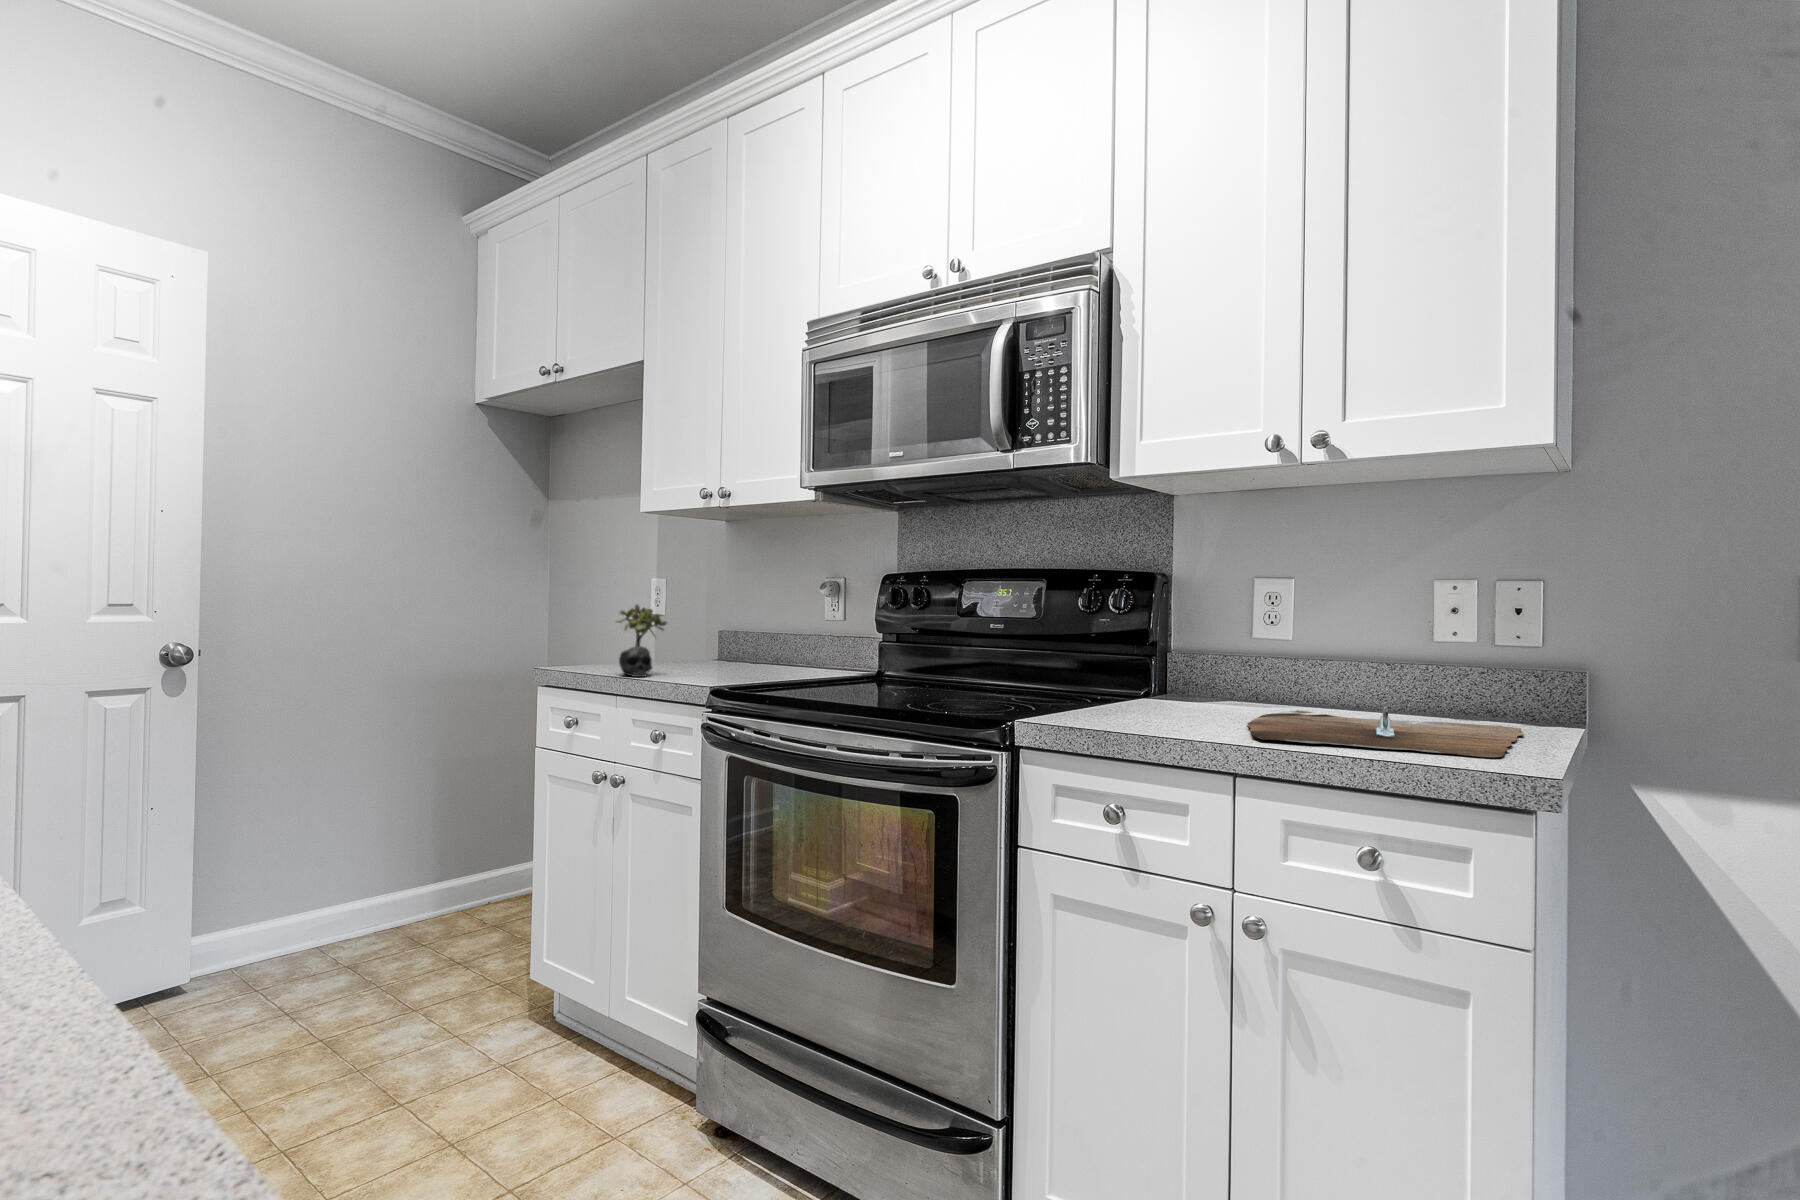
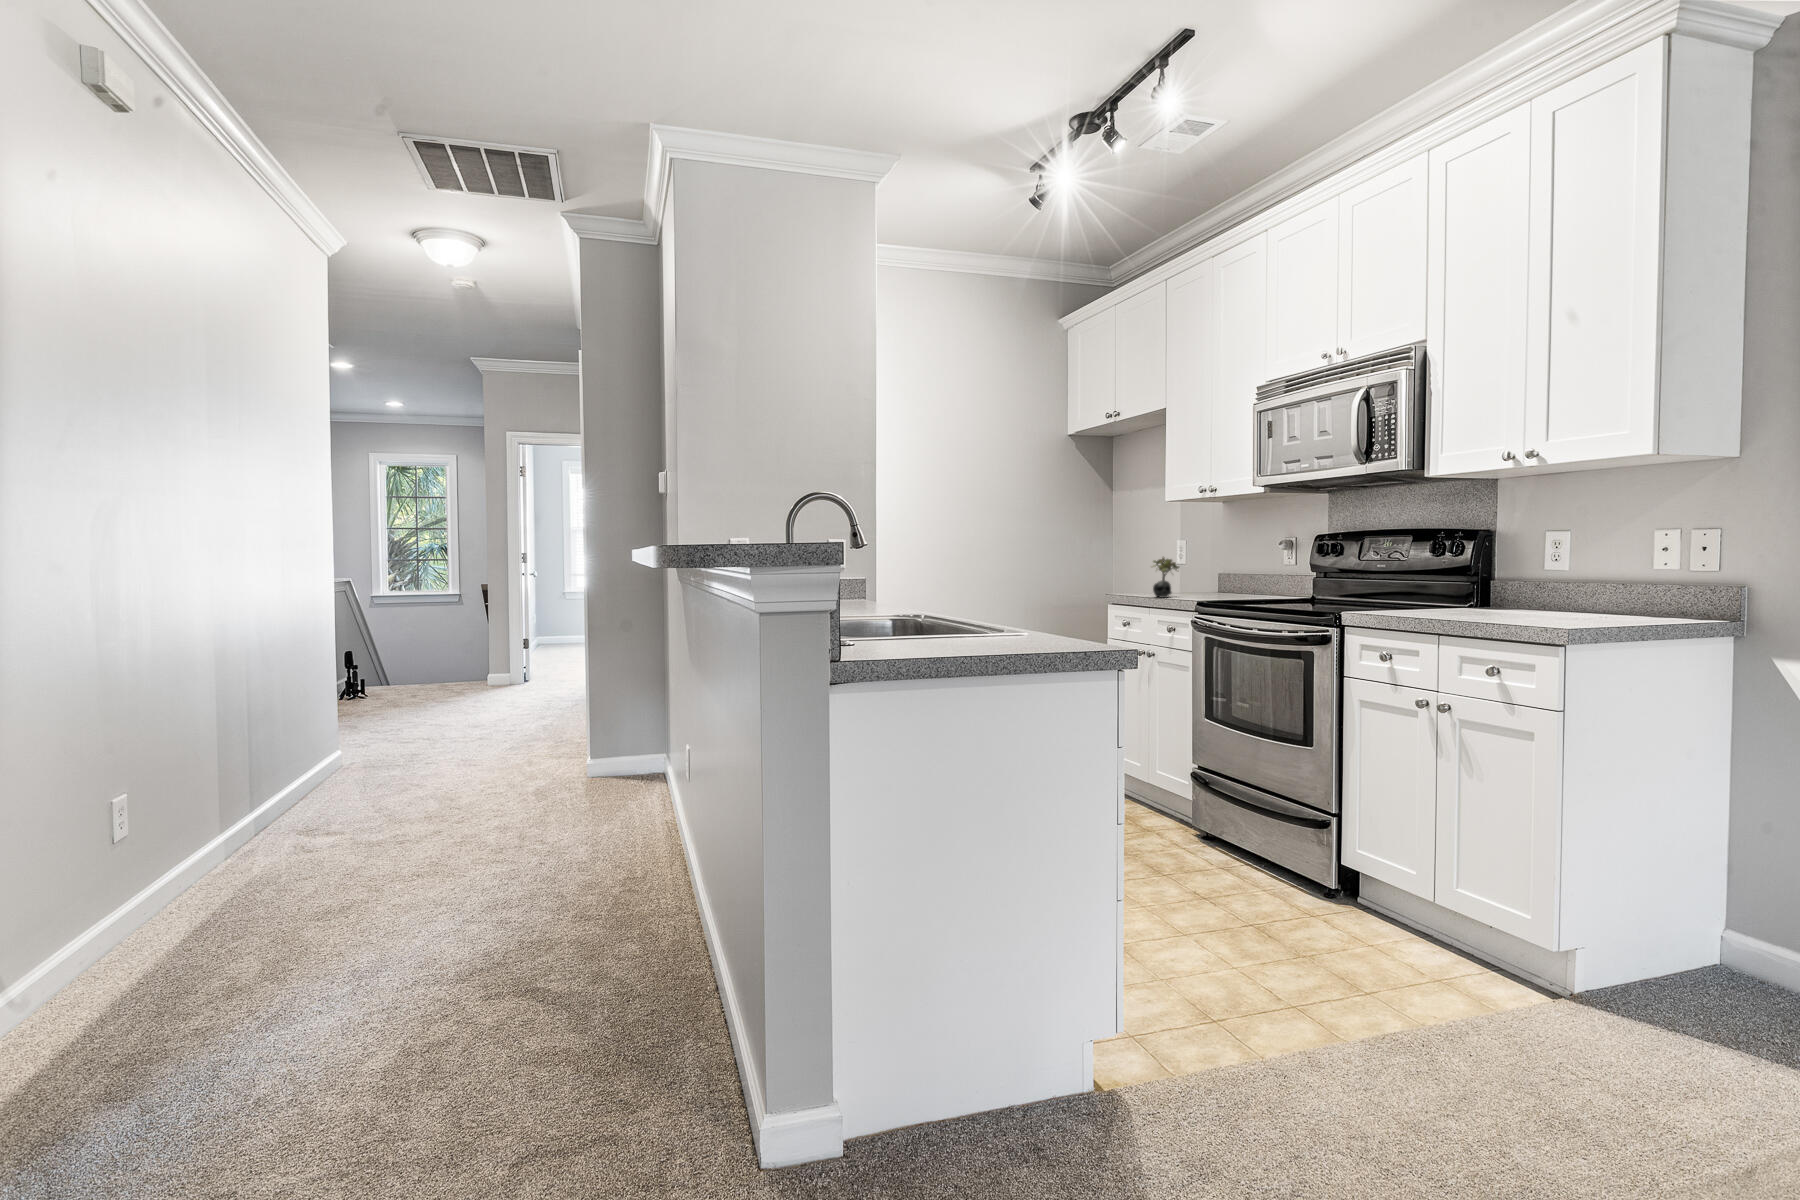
cutting board: present [1247,706,1524,757] -> none [1457,602,1665,623]

